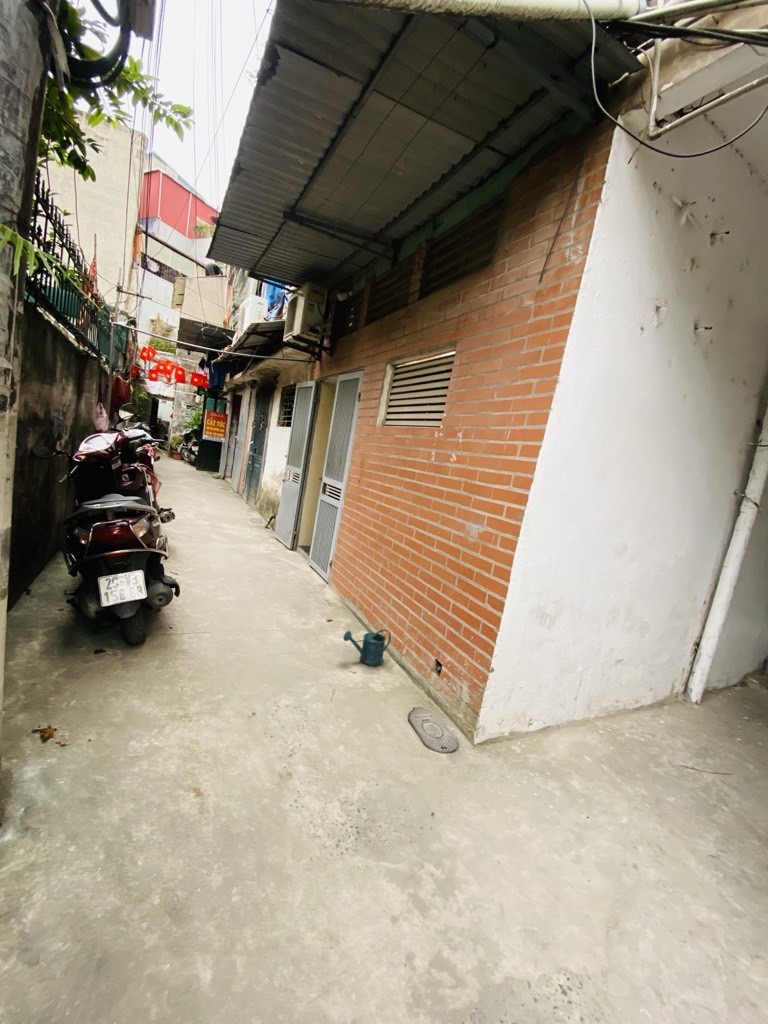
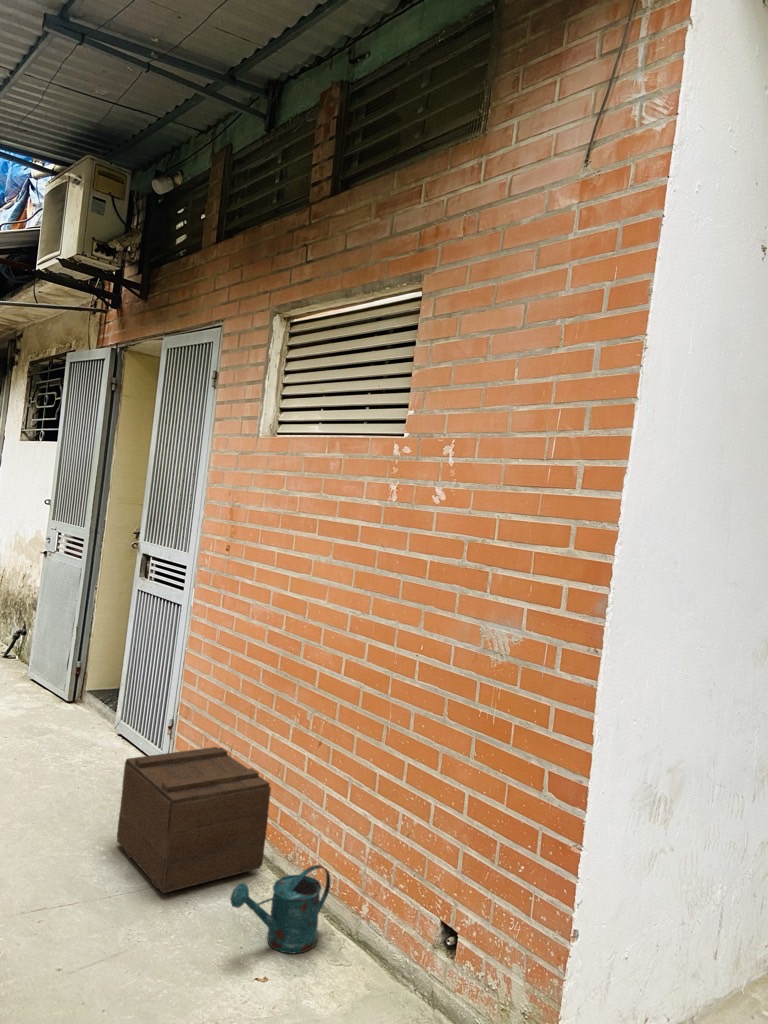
wooden crate: none [301,574,370,633] -> present [117,747,271,893]

